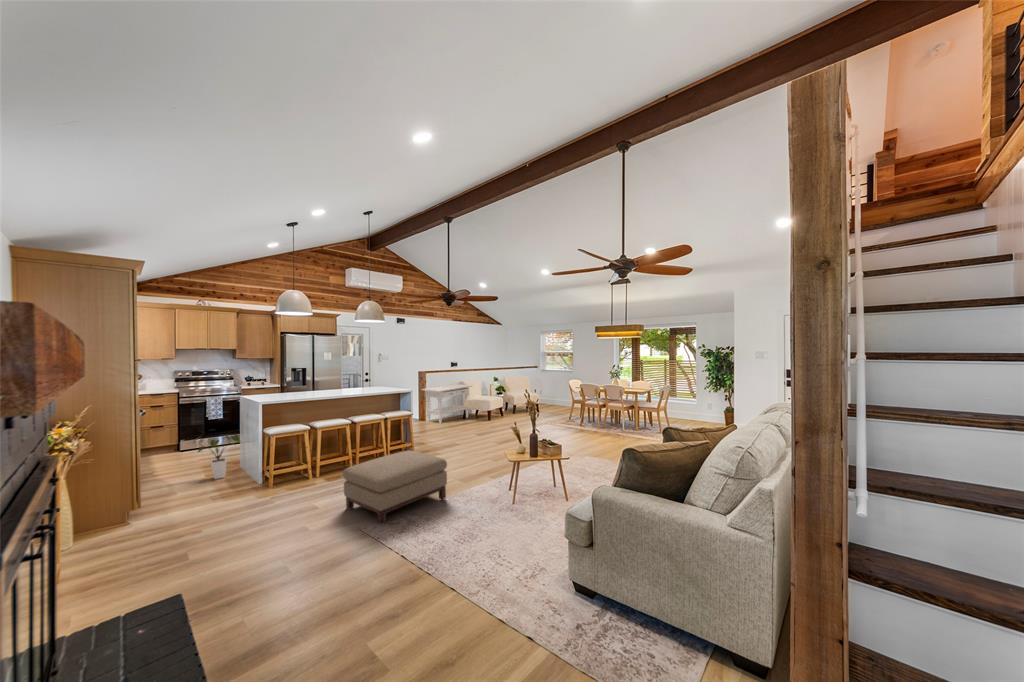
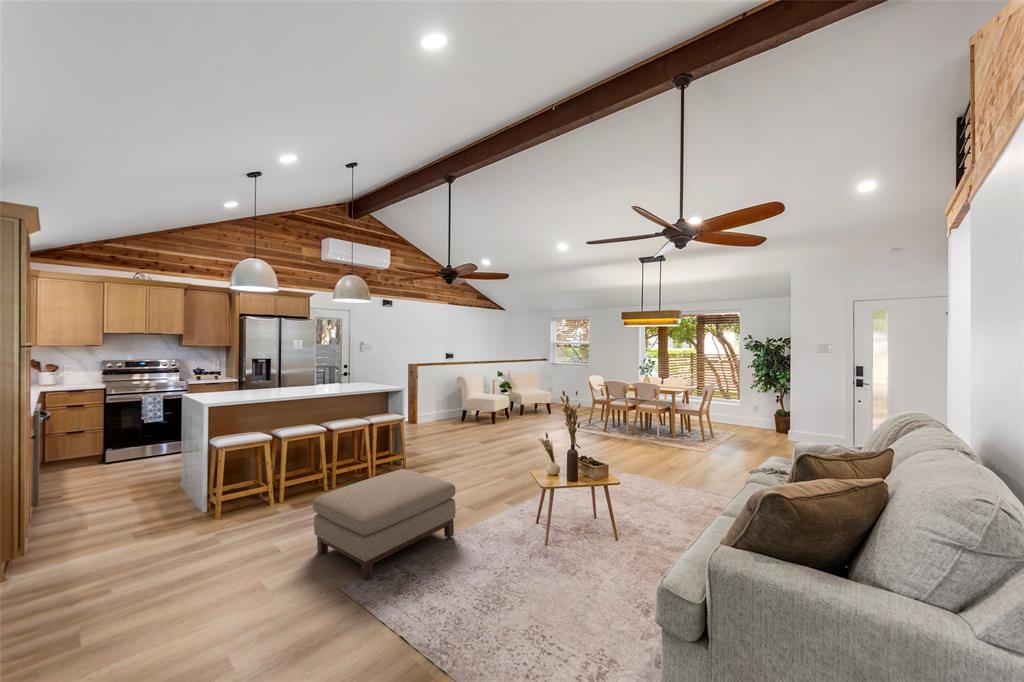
side table: present [422,384,472,424] -> none [414,380,473,428]
house plant: present [194,434,240,479] -> none [115,445,181,505]

